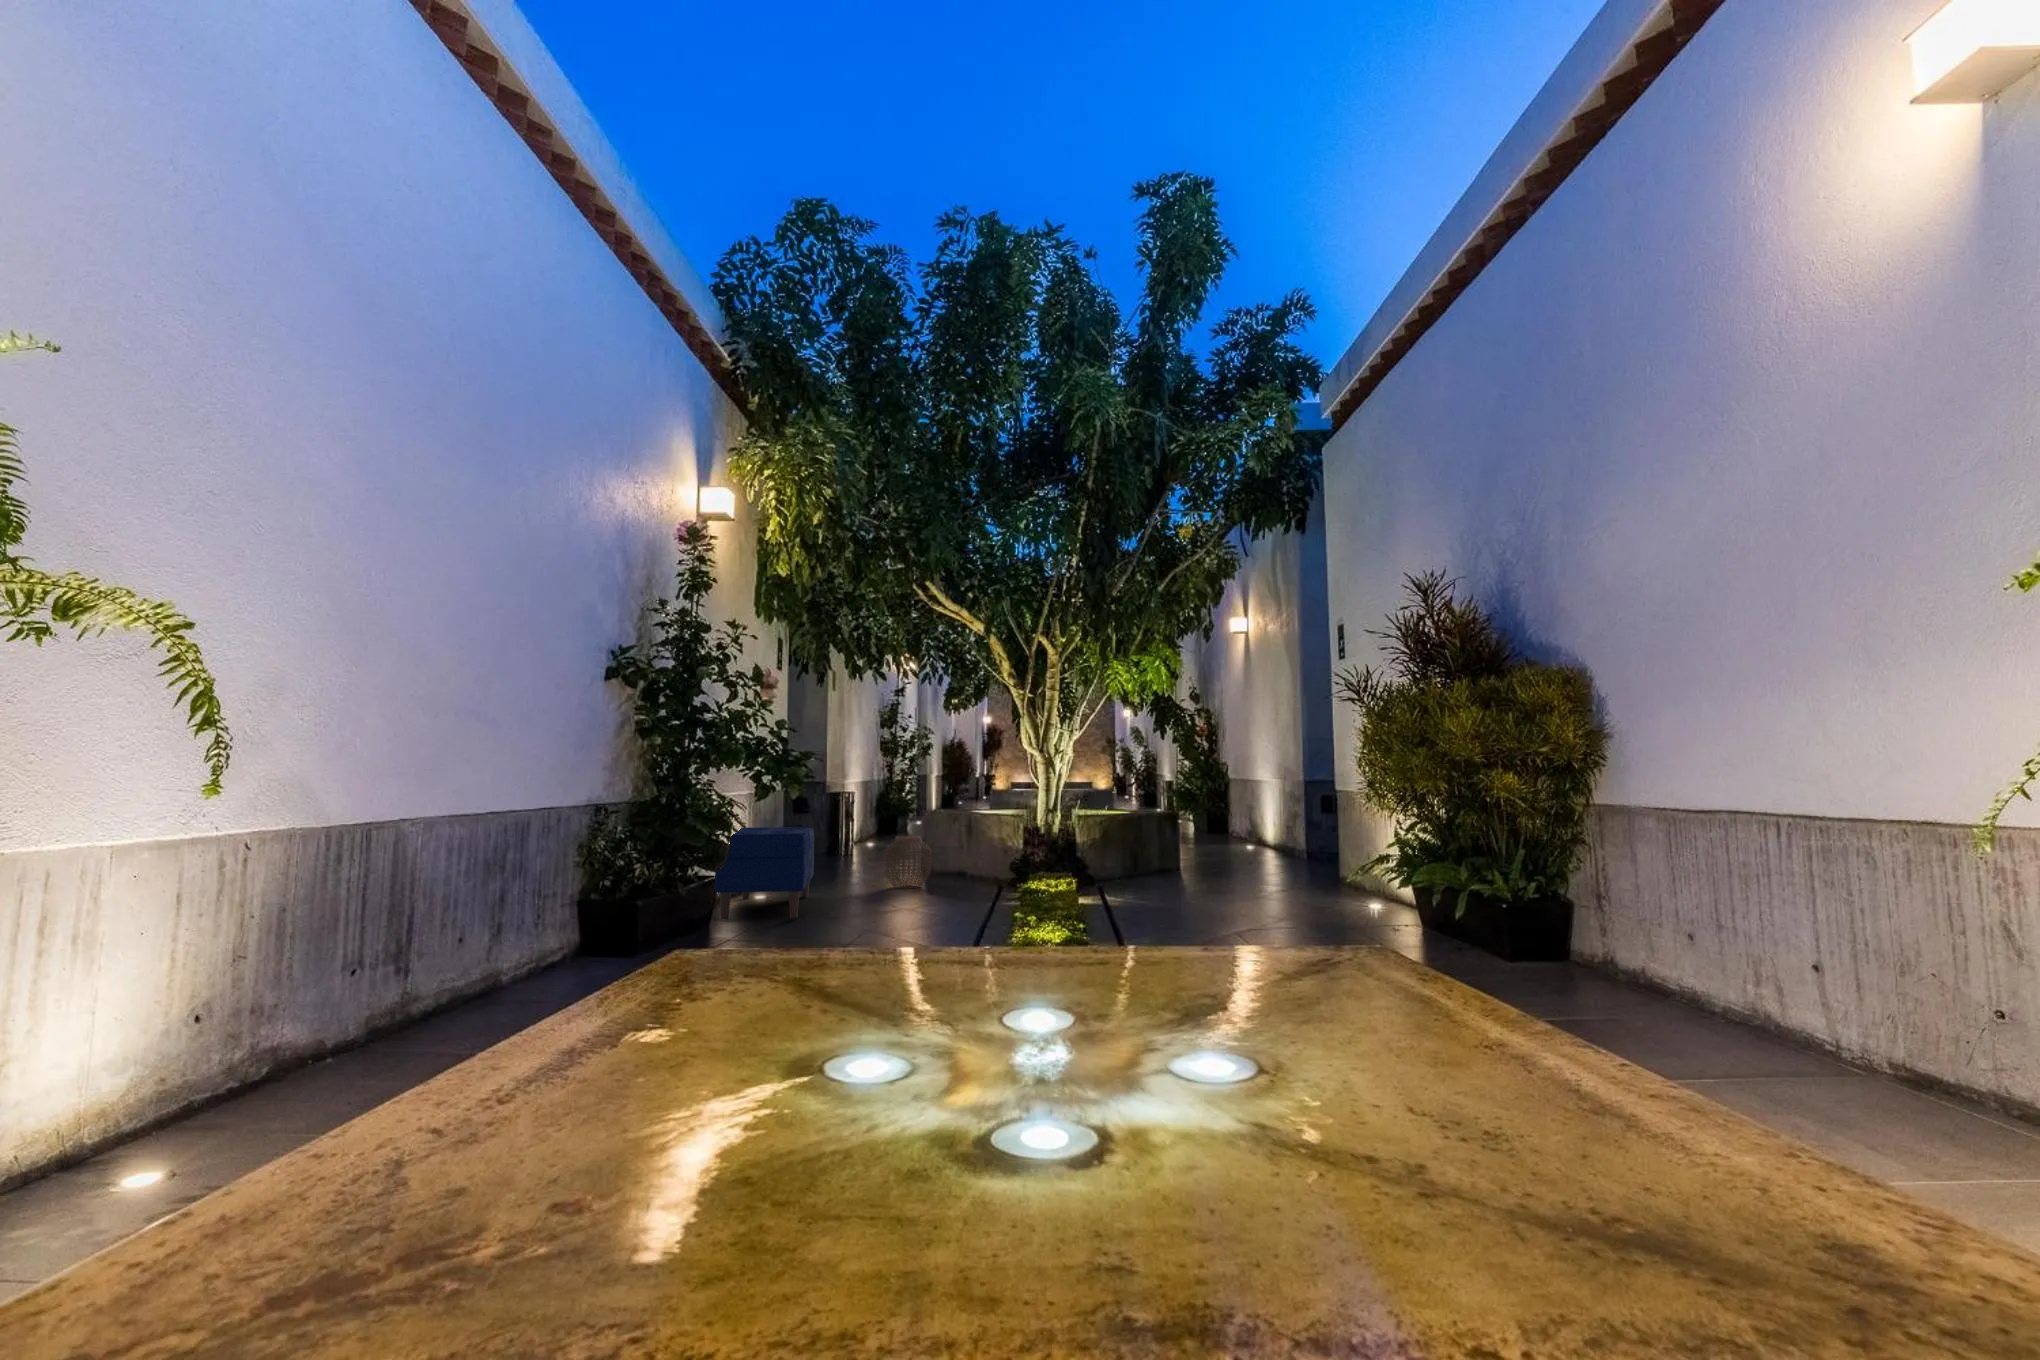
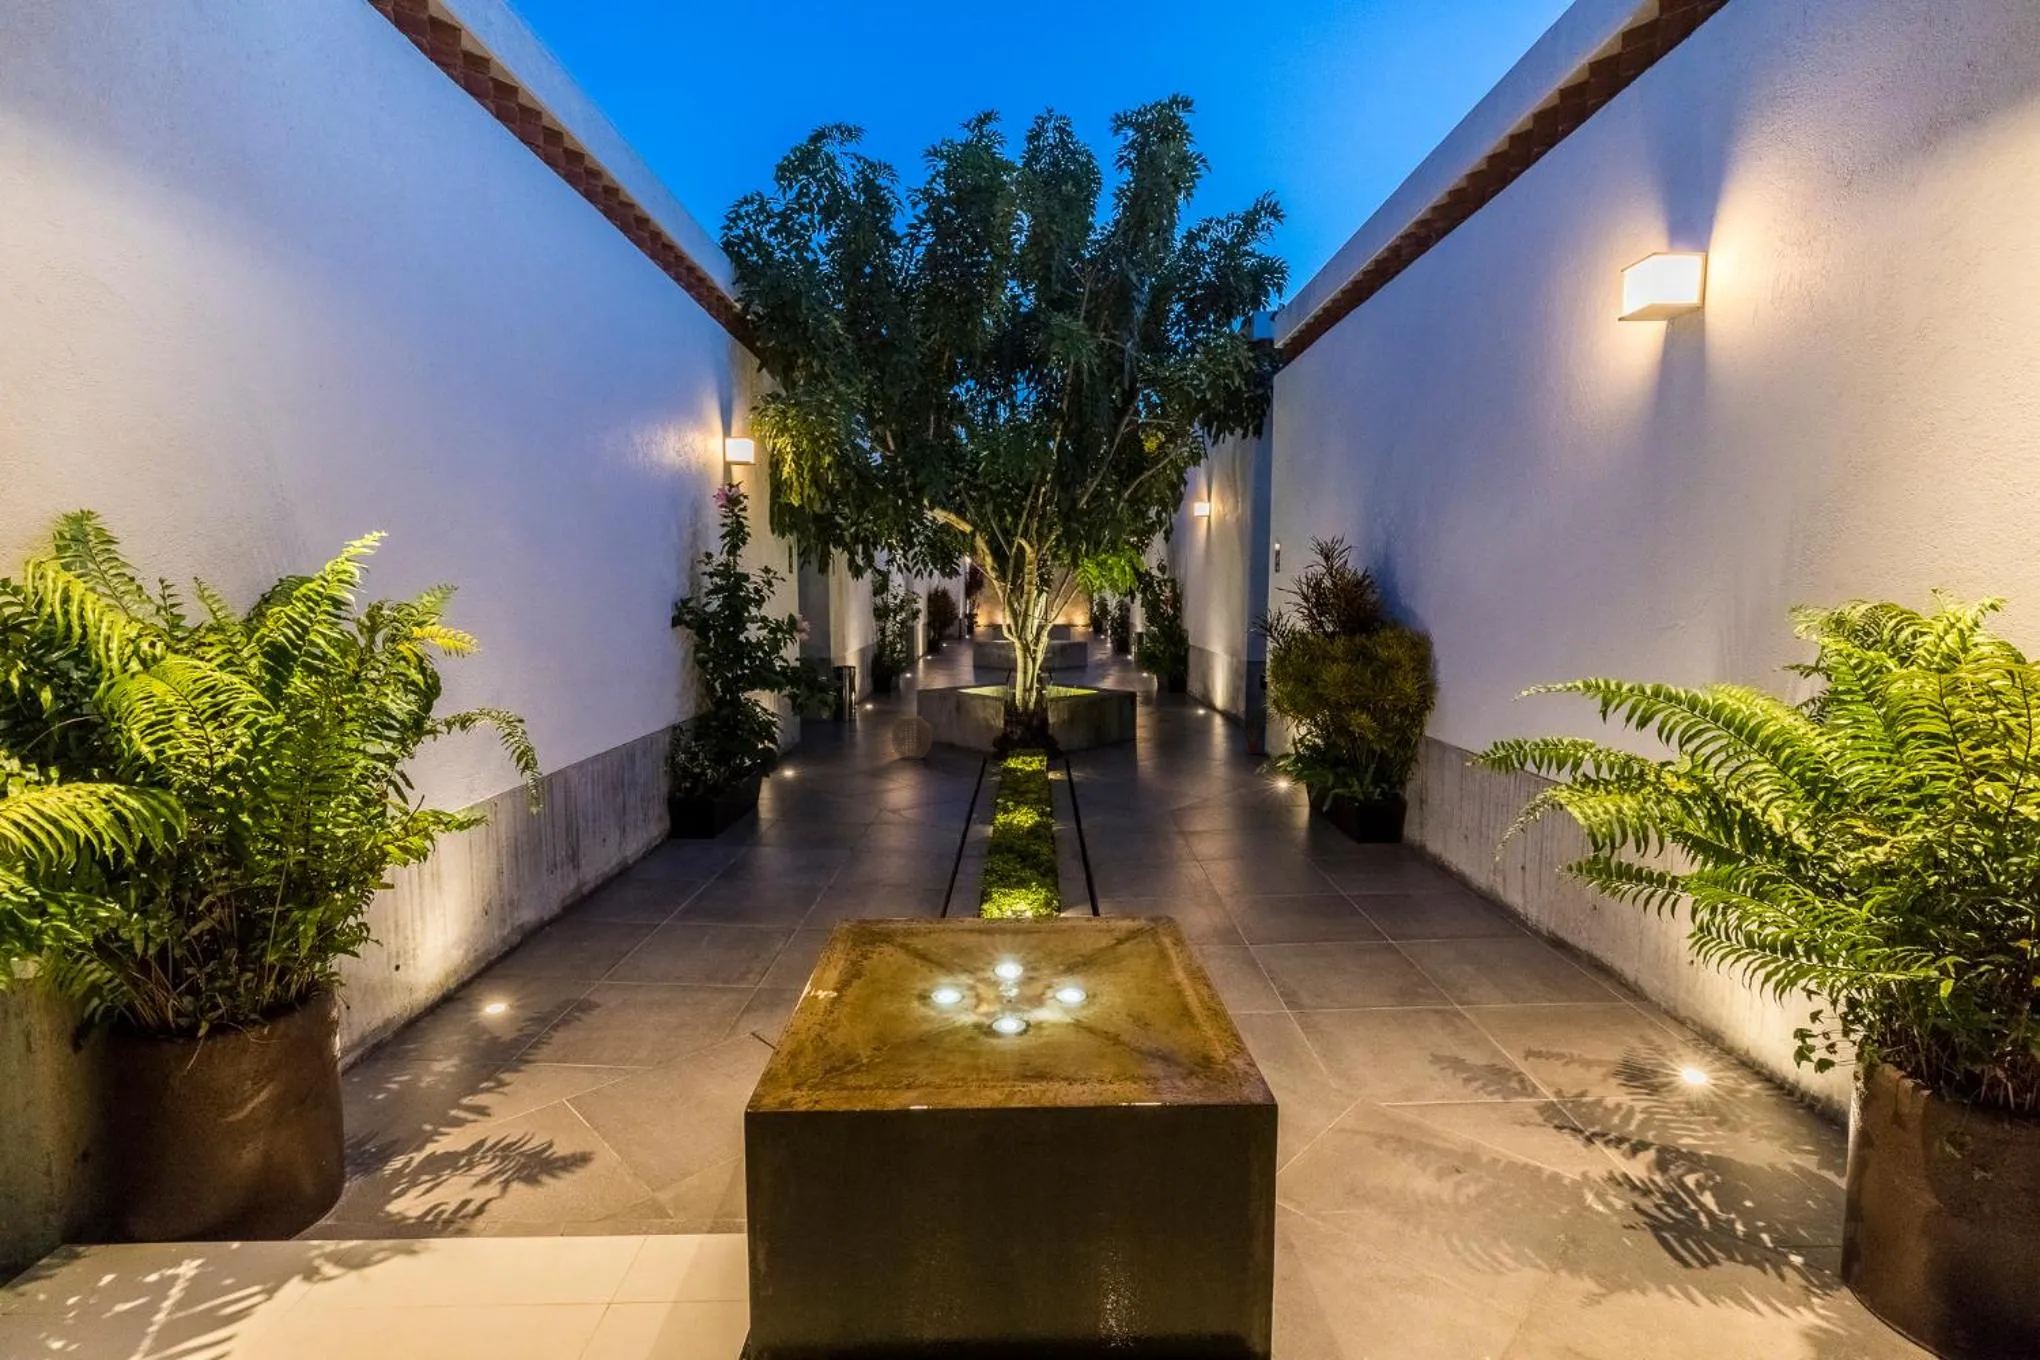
bench: present [715,827,814,920] -> none [763,714,836,798]
potted plant: none [1292,831,1352,890] -> present [1232,707,1275,754]

